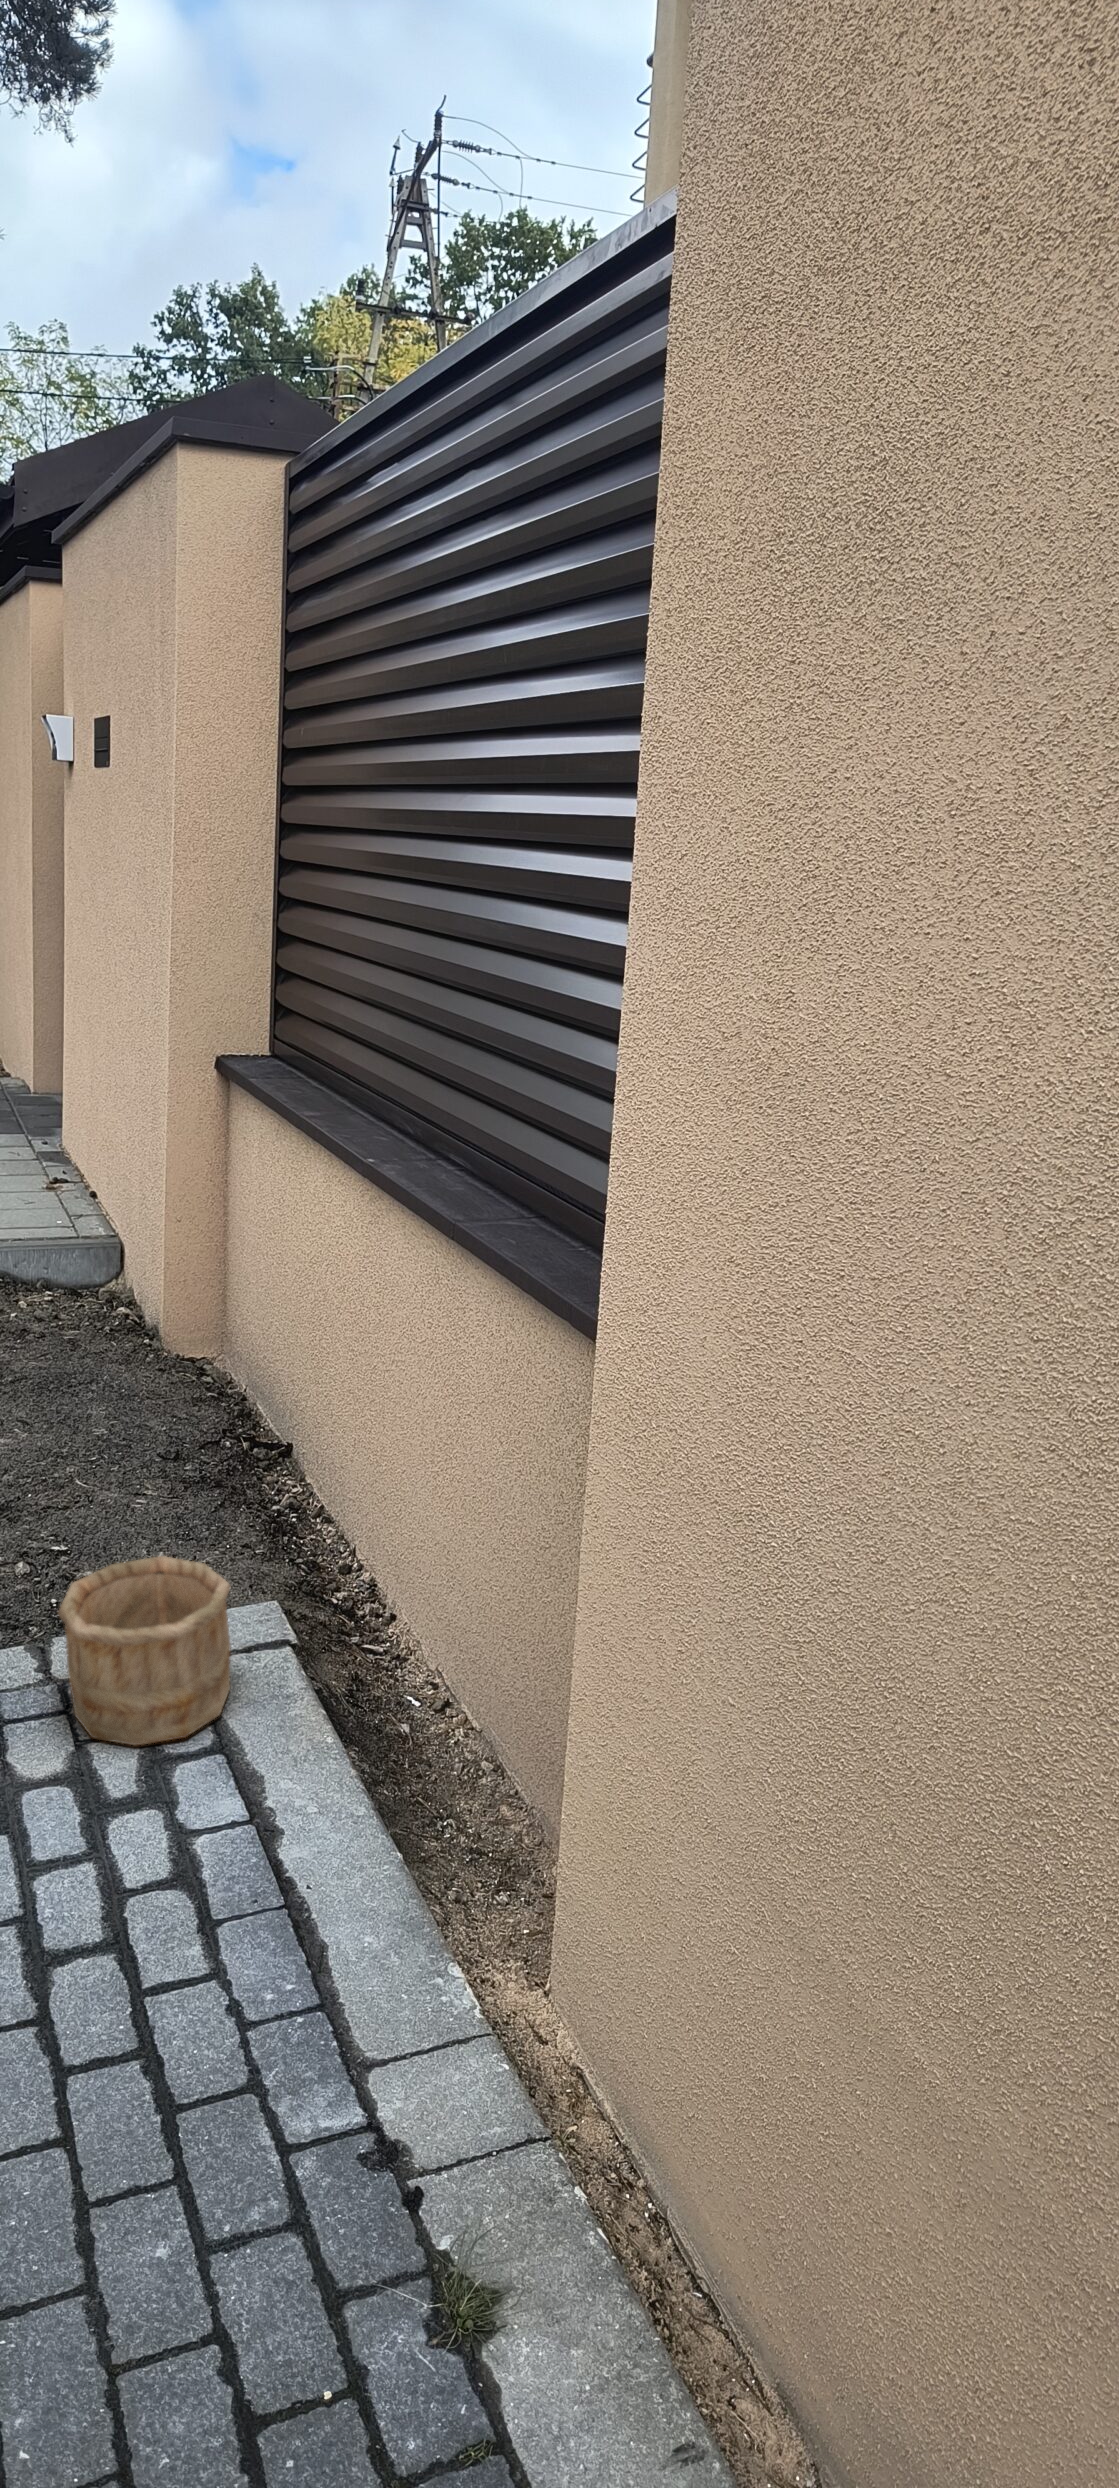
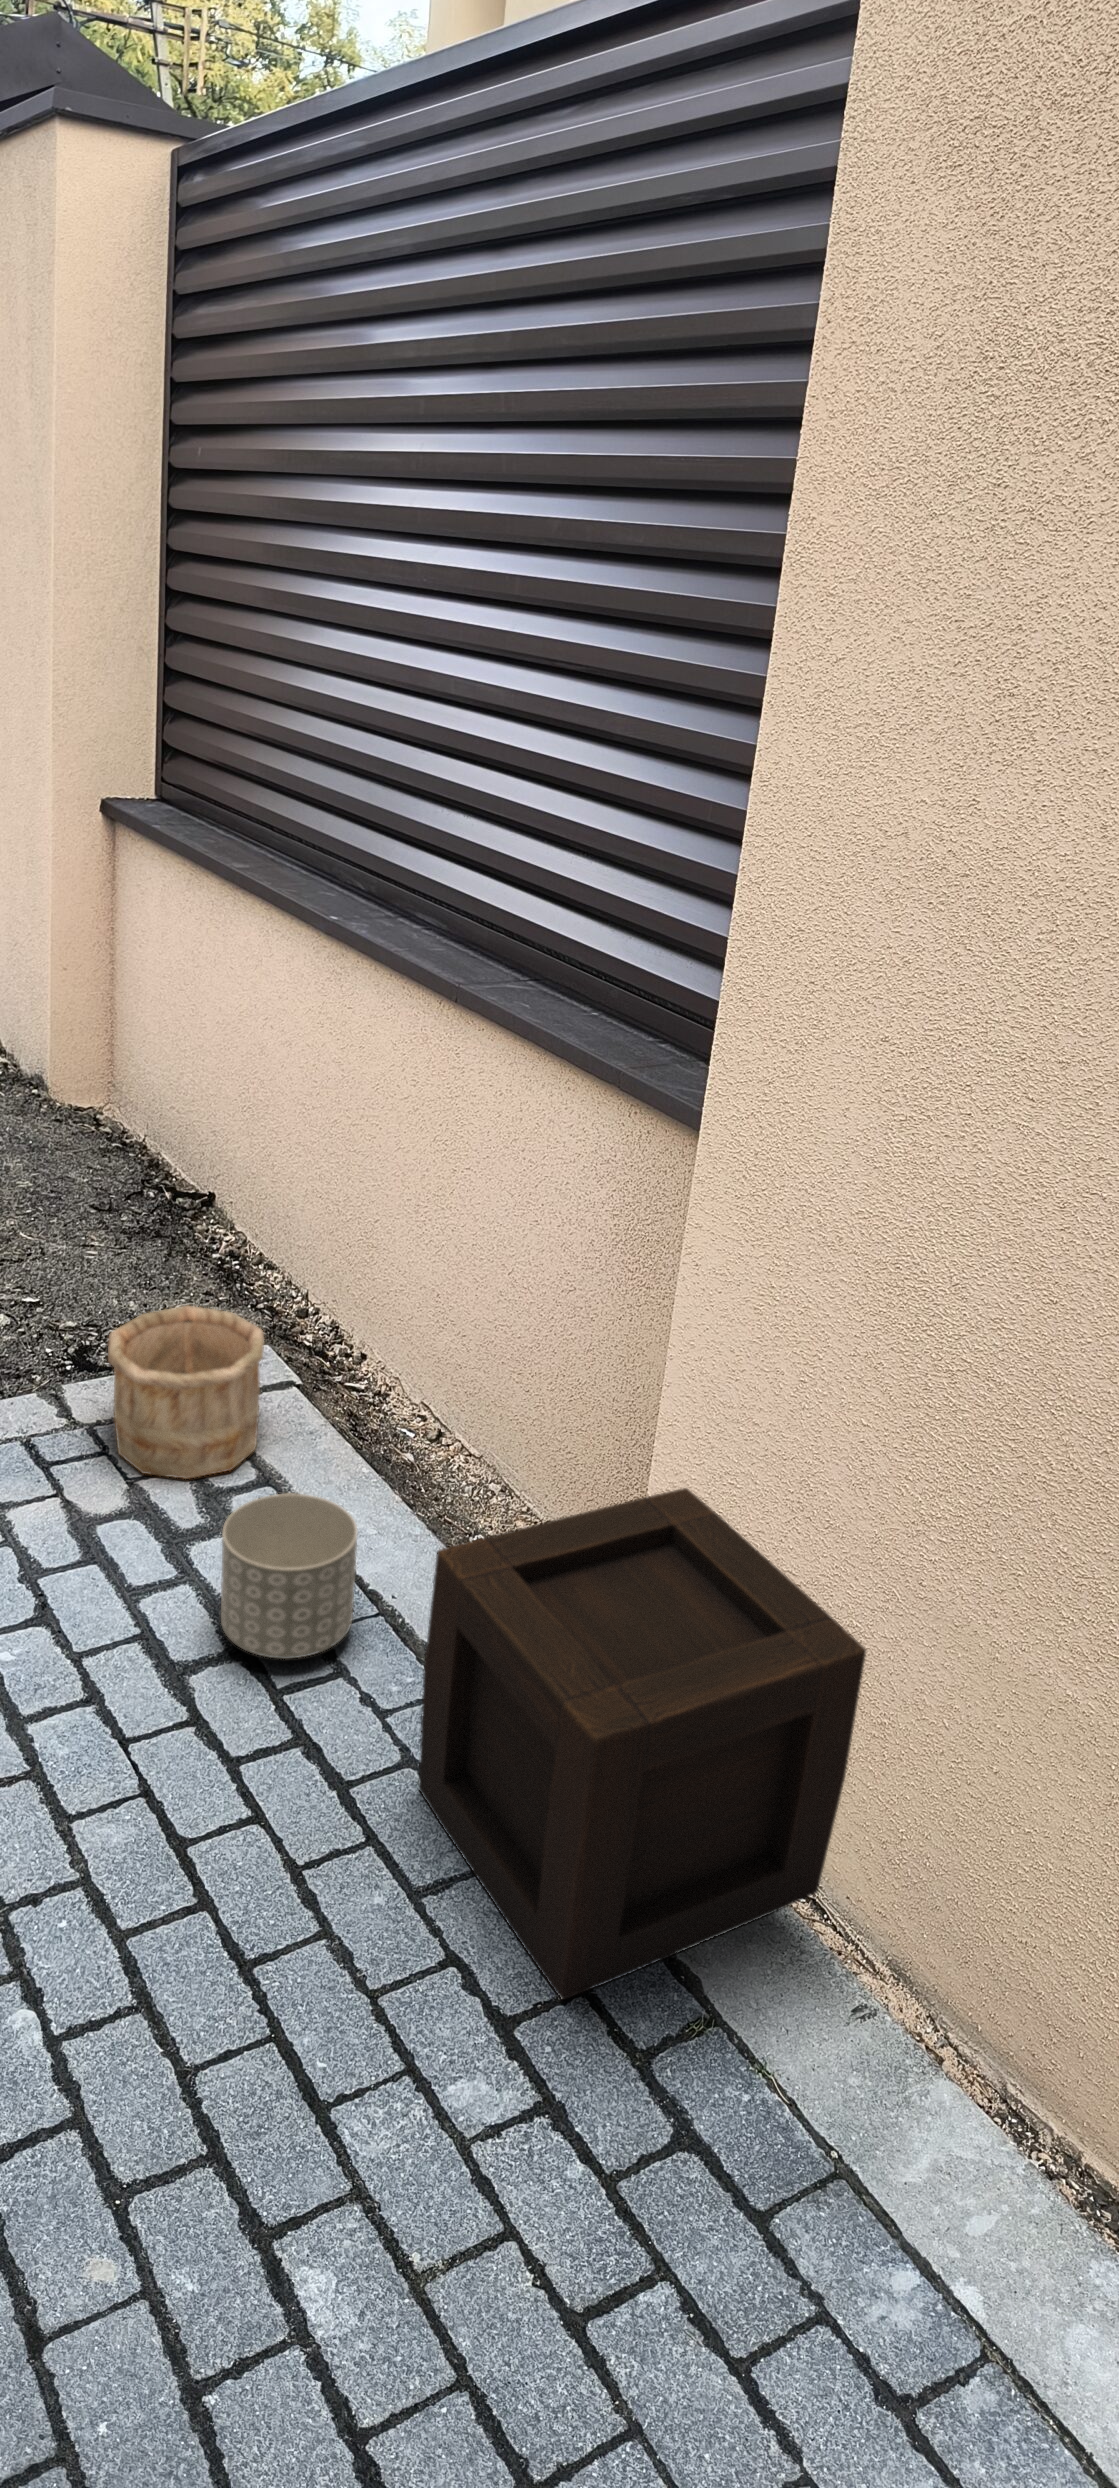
planter: none [95,1764,249,1954] -> present [221,1494,358,1659]
wooden crate: none [244,1771,699,2401] -> present [418,1488,866,2000]

